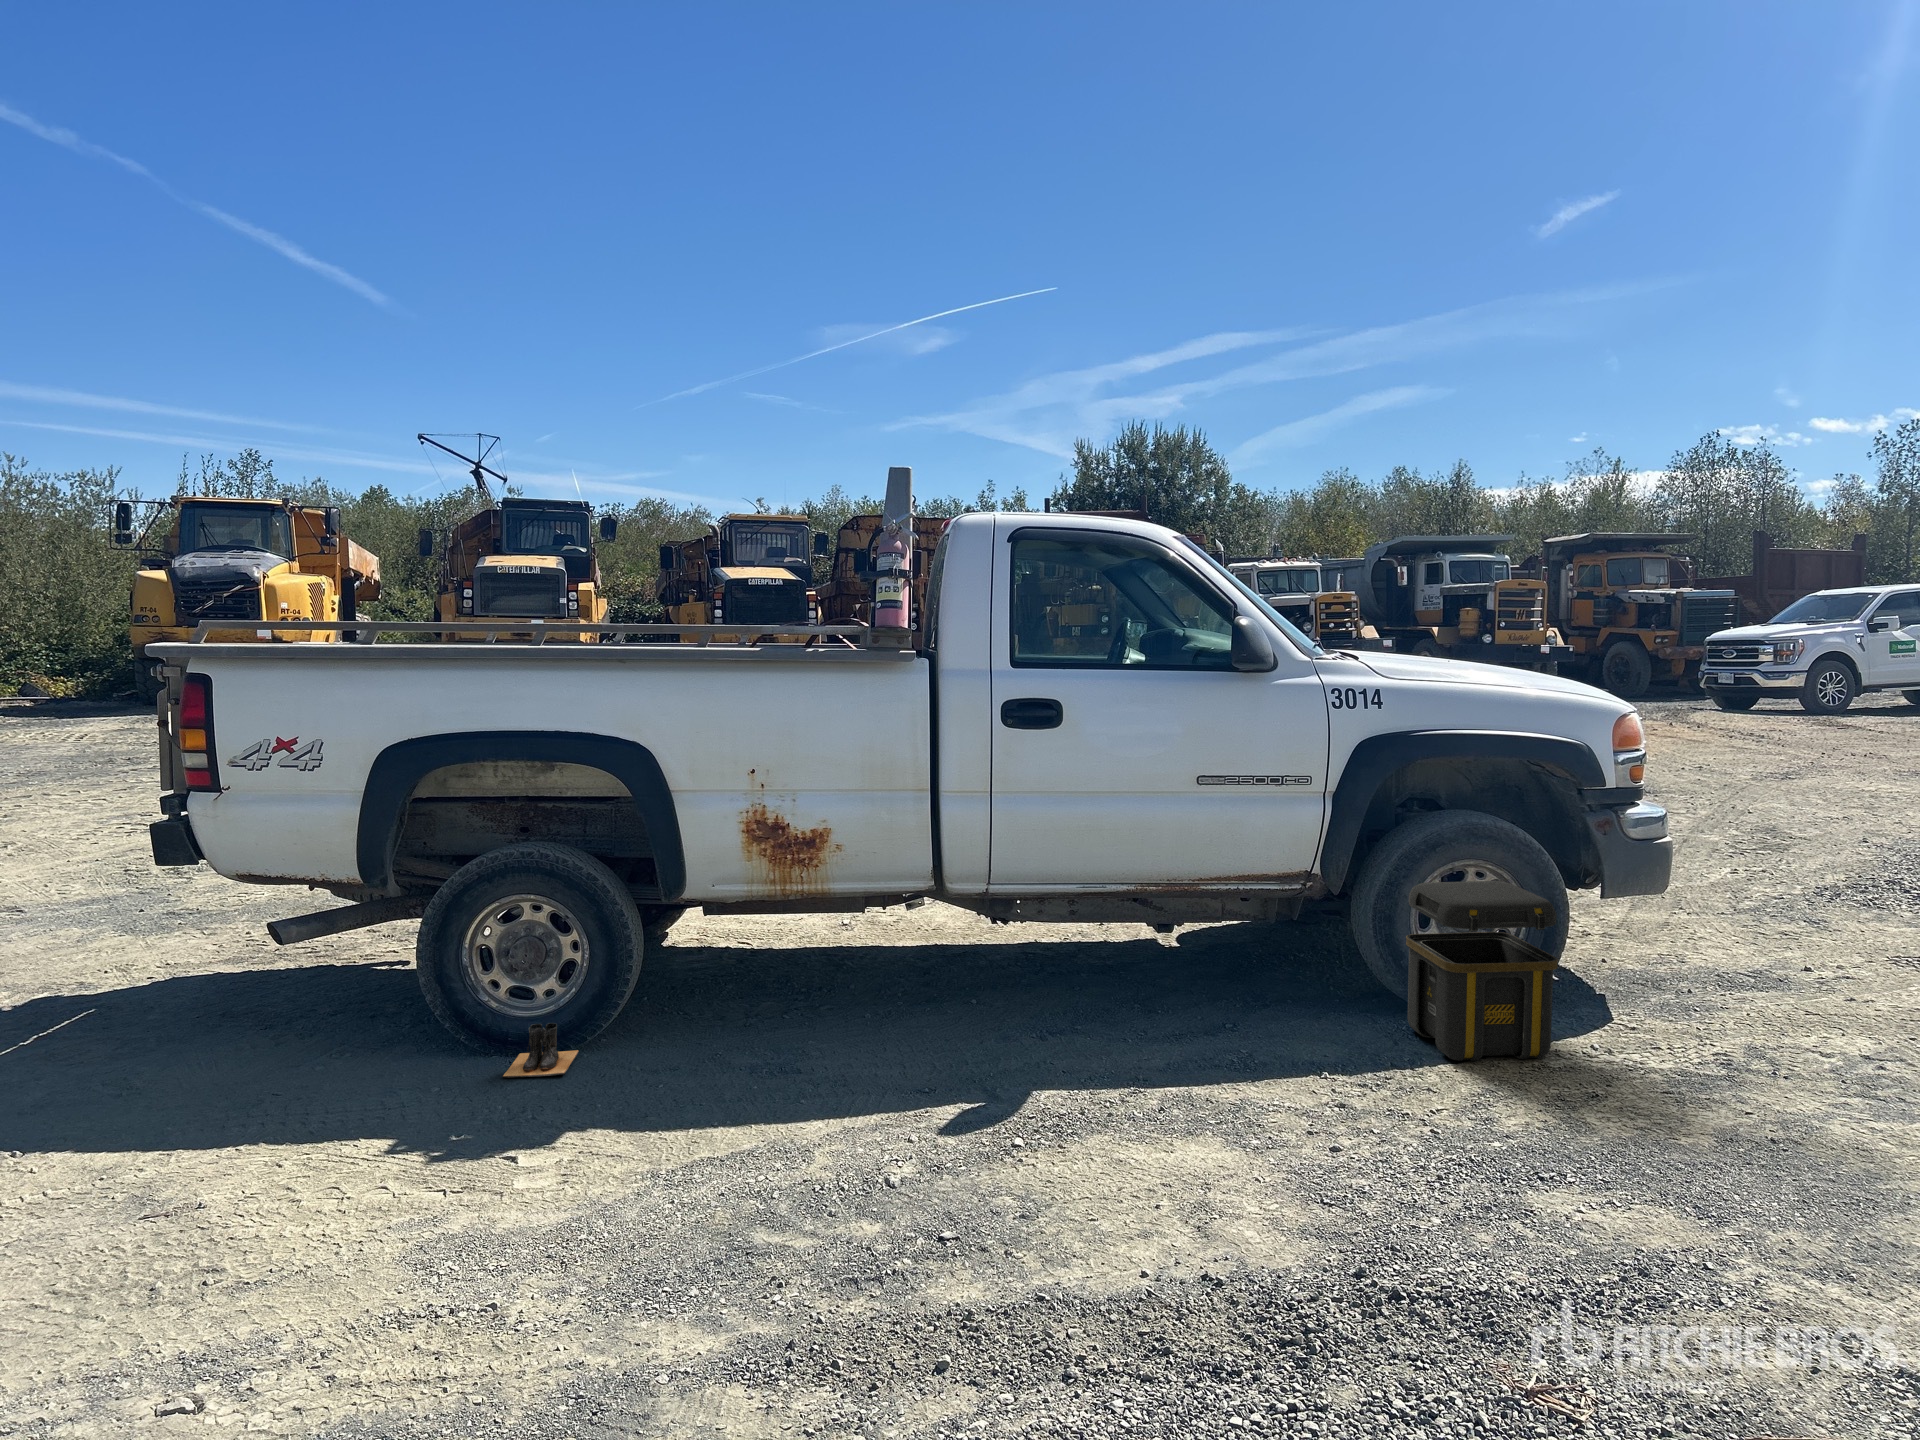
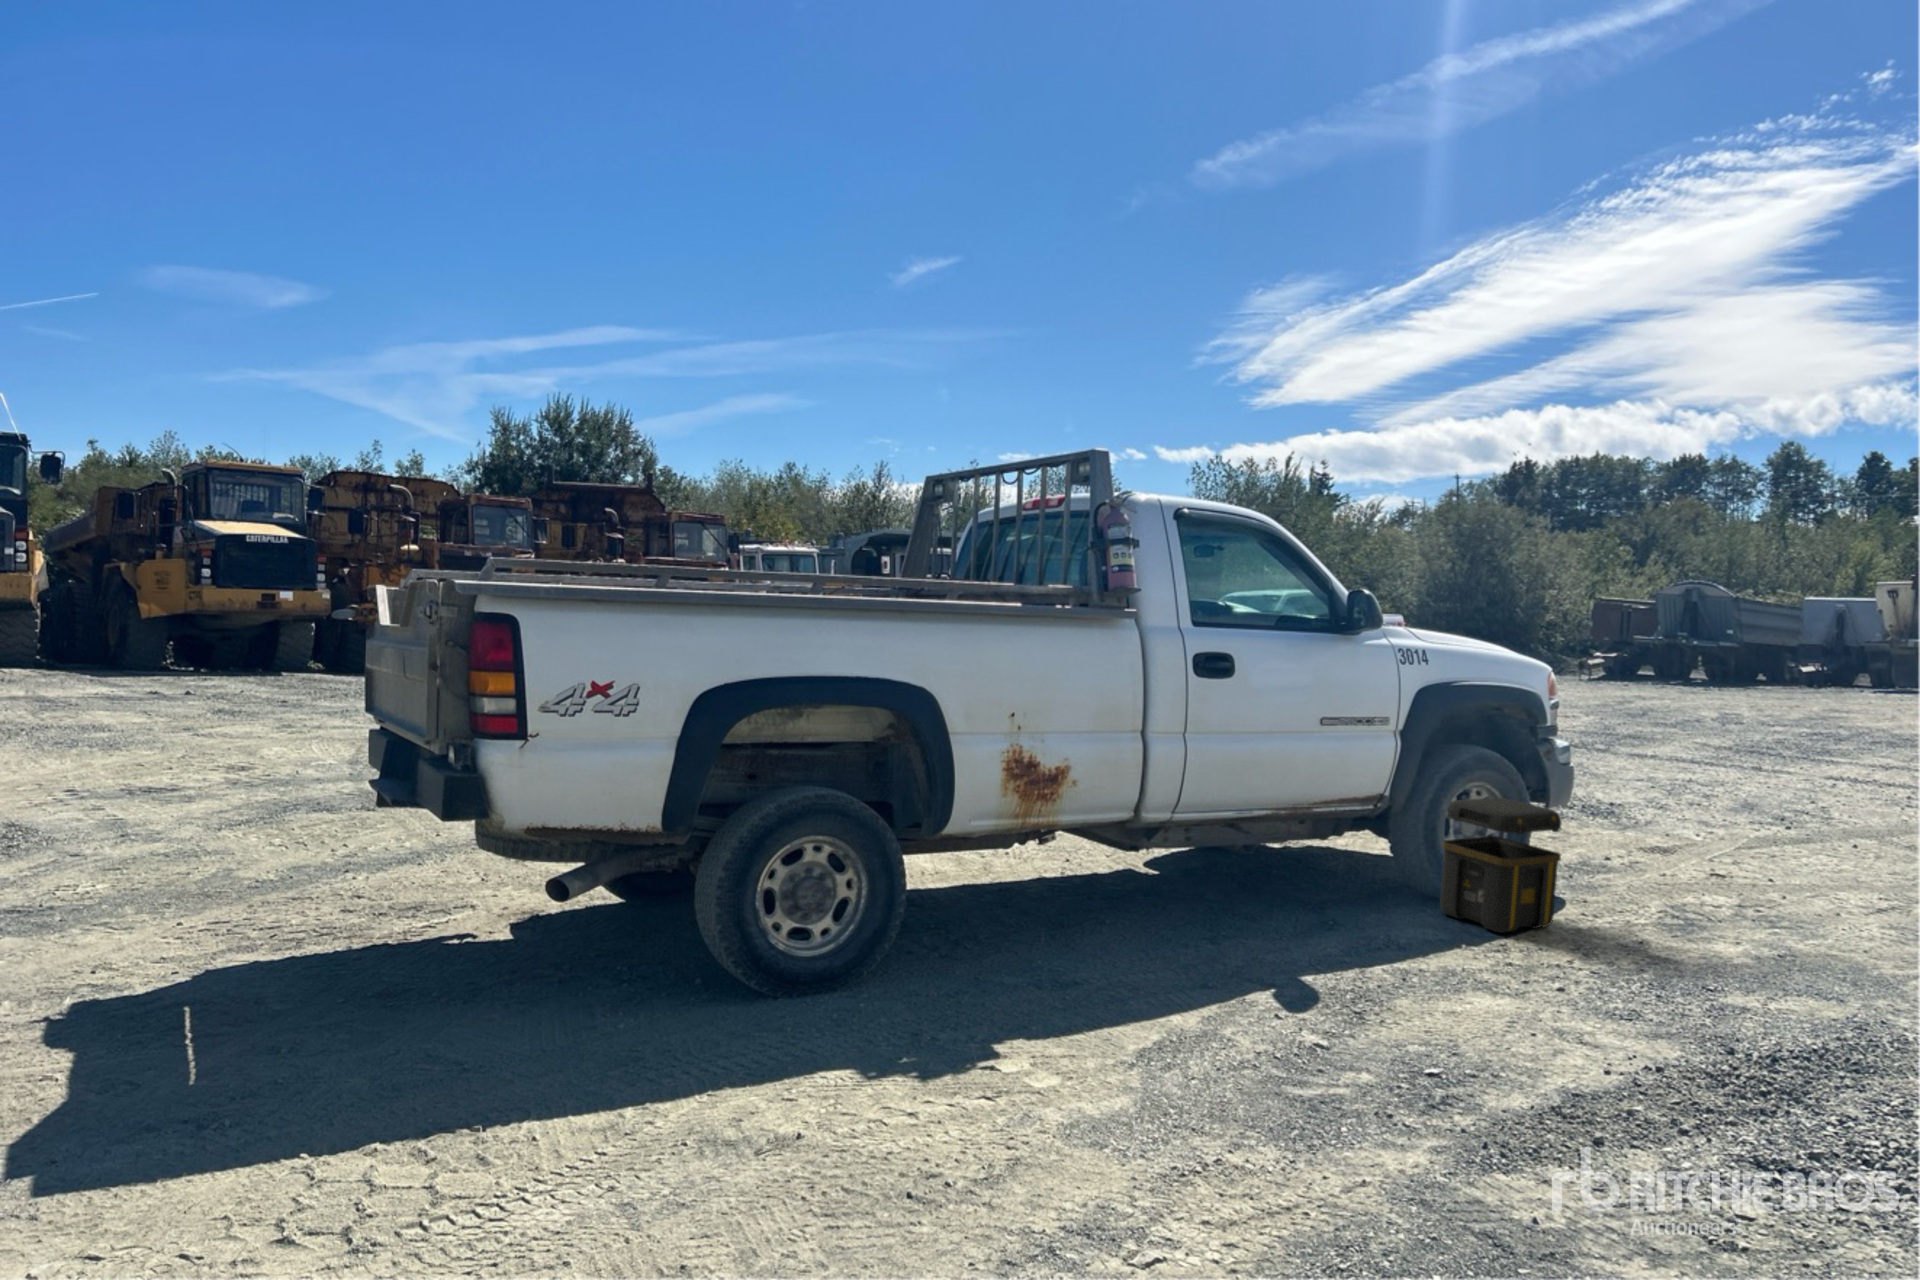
boots: present [502,1023,579,1078] -> none [808,956,882,1010]

